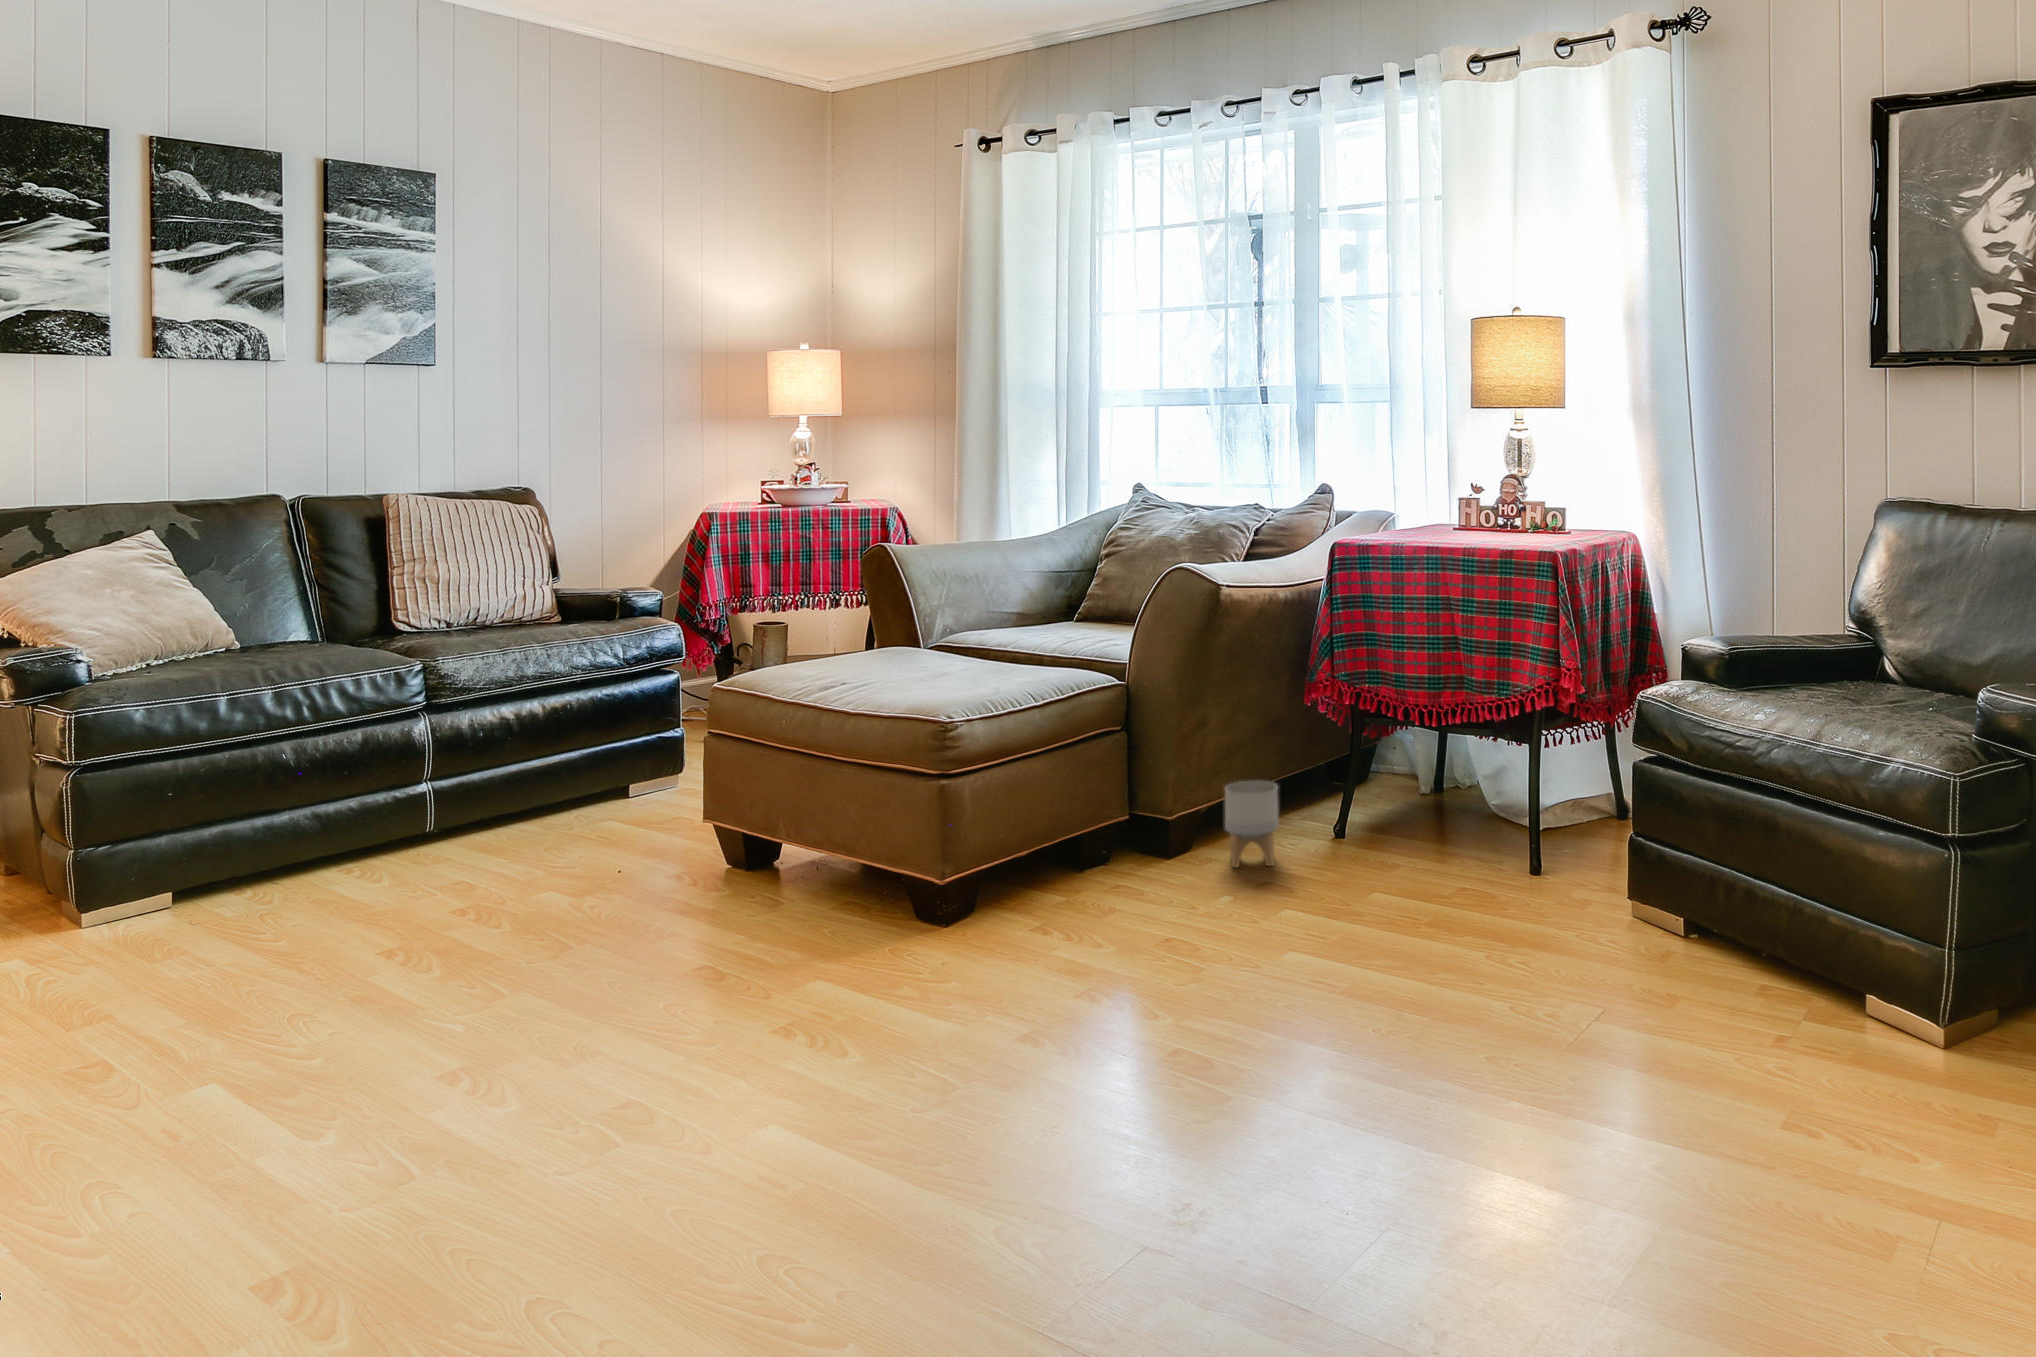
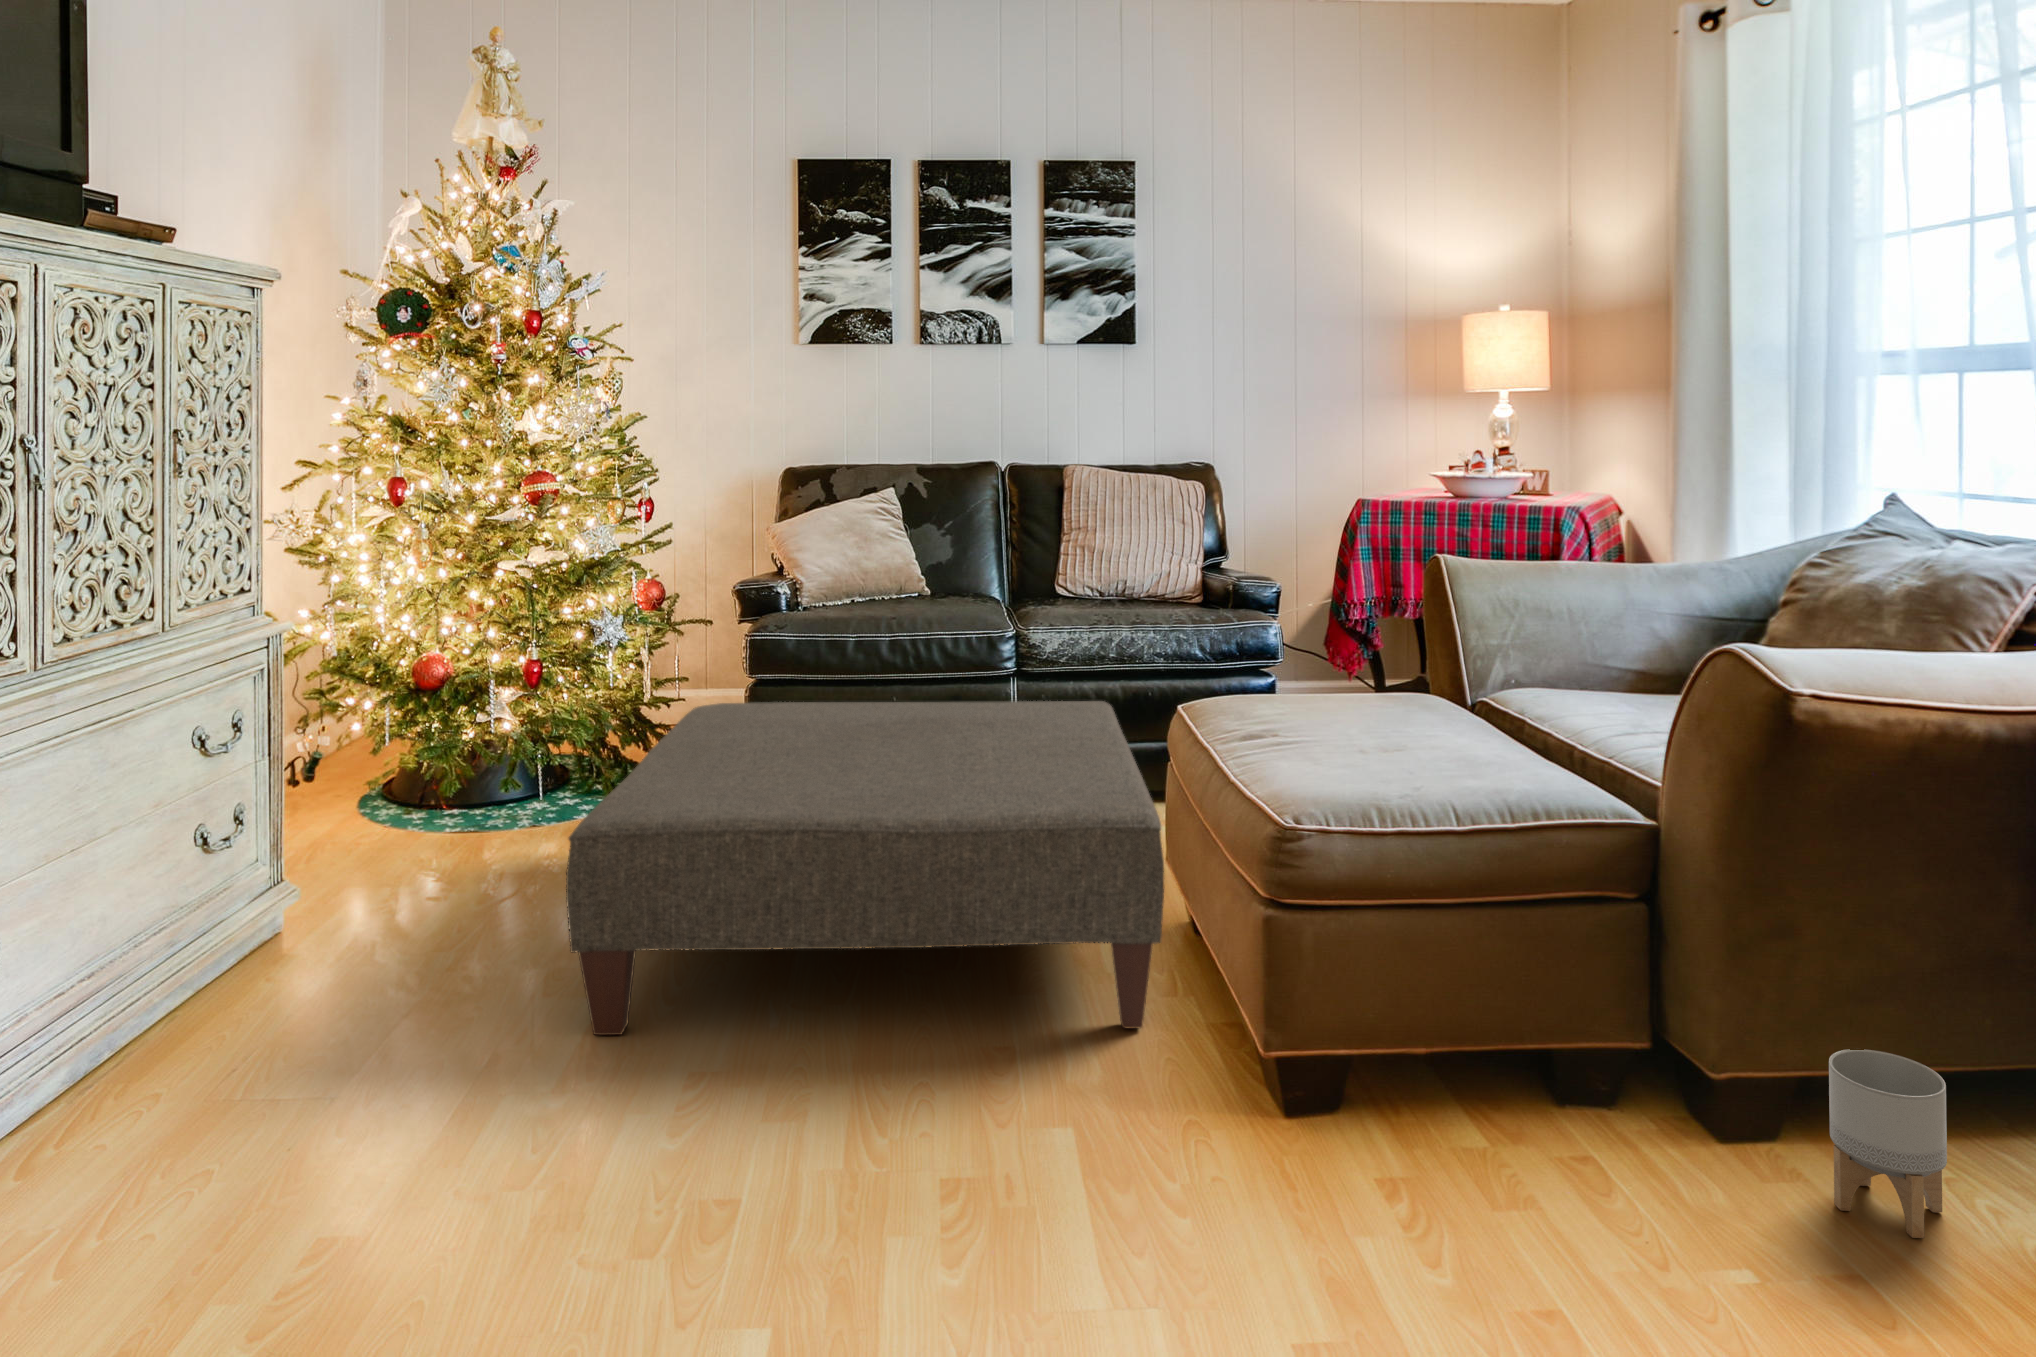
ottoman: none [49,709,802,1096] -> present [566,701,1164,1035]

